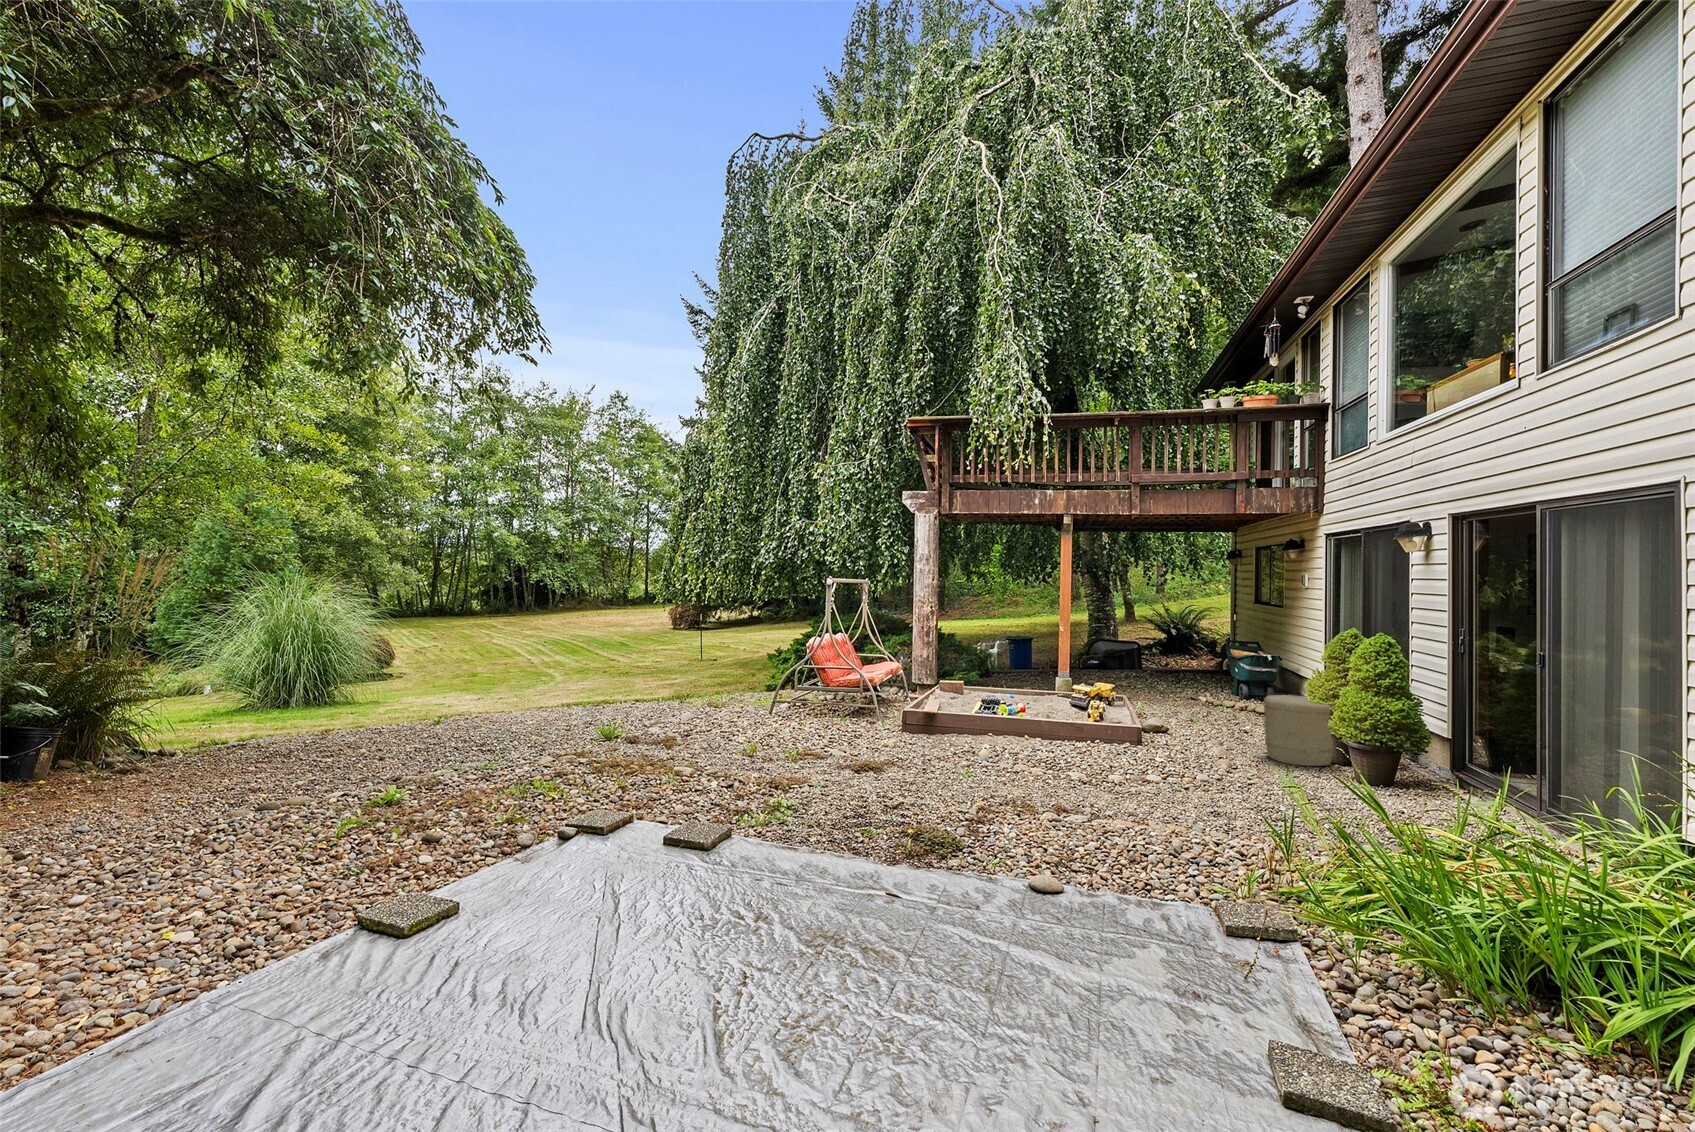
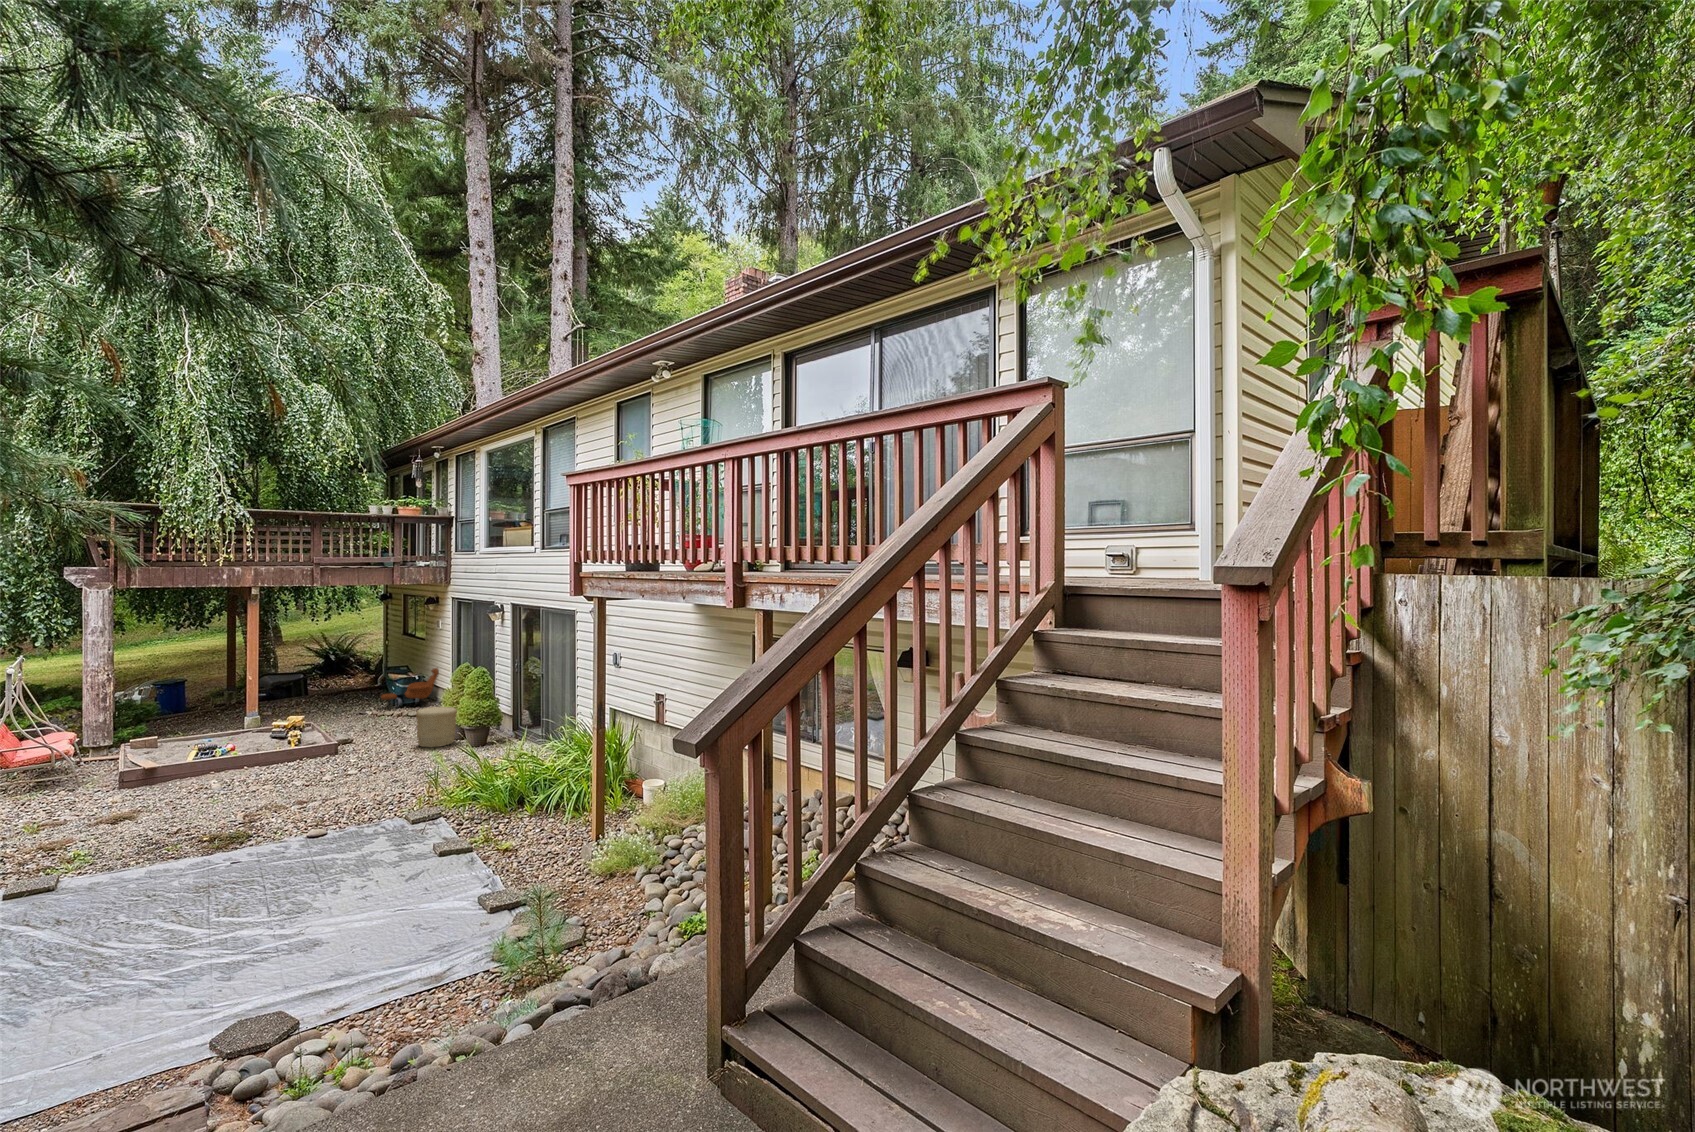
lounge chair: none [1216,648,1305,705] -> present [381,668,439,708]

